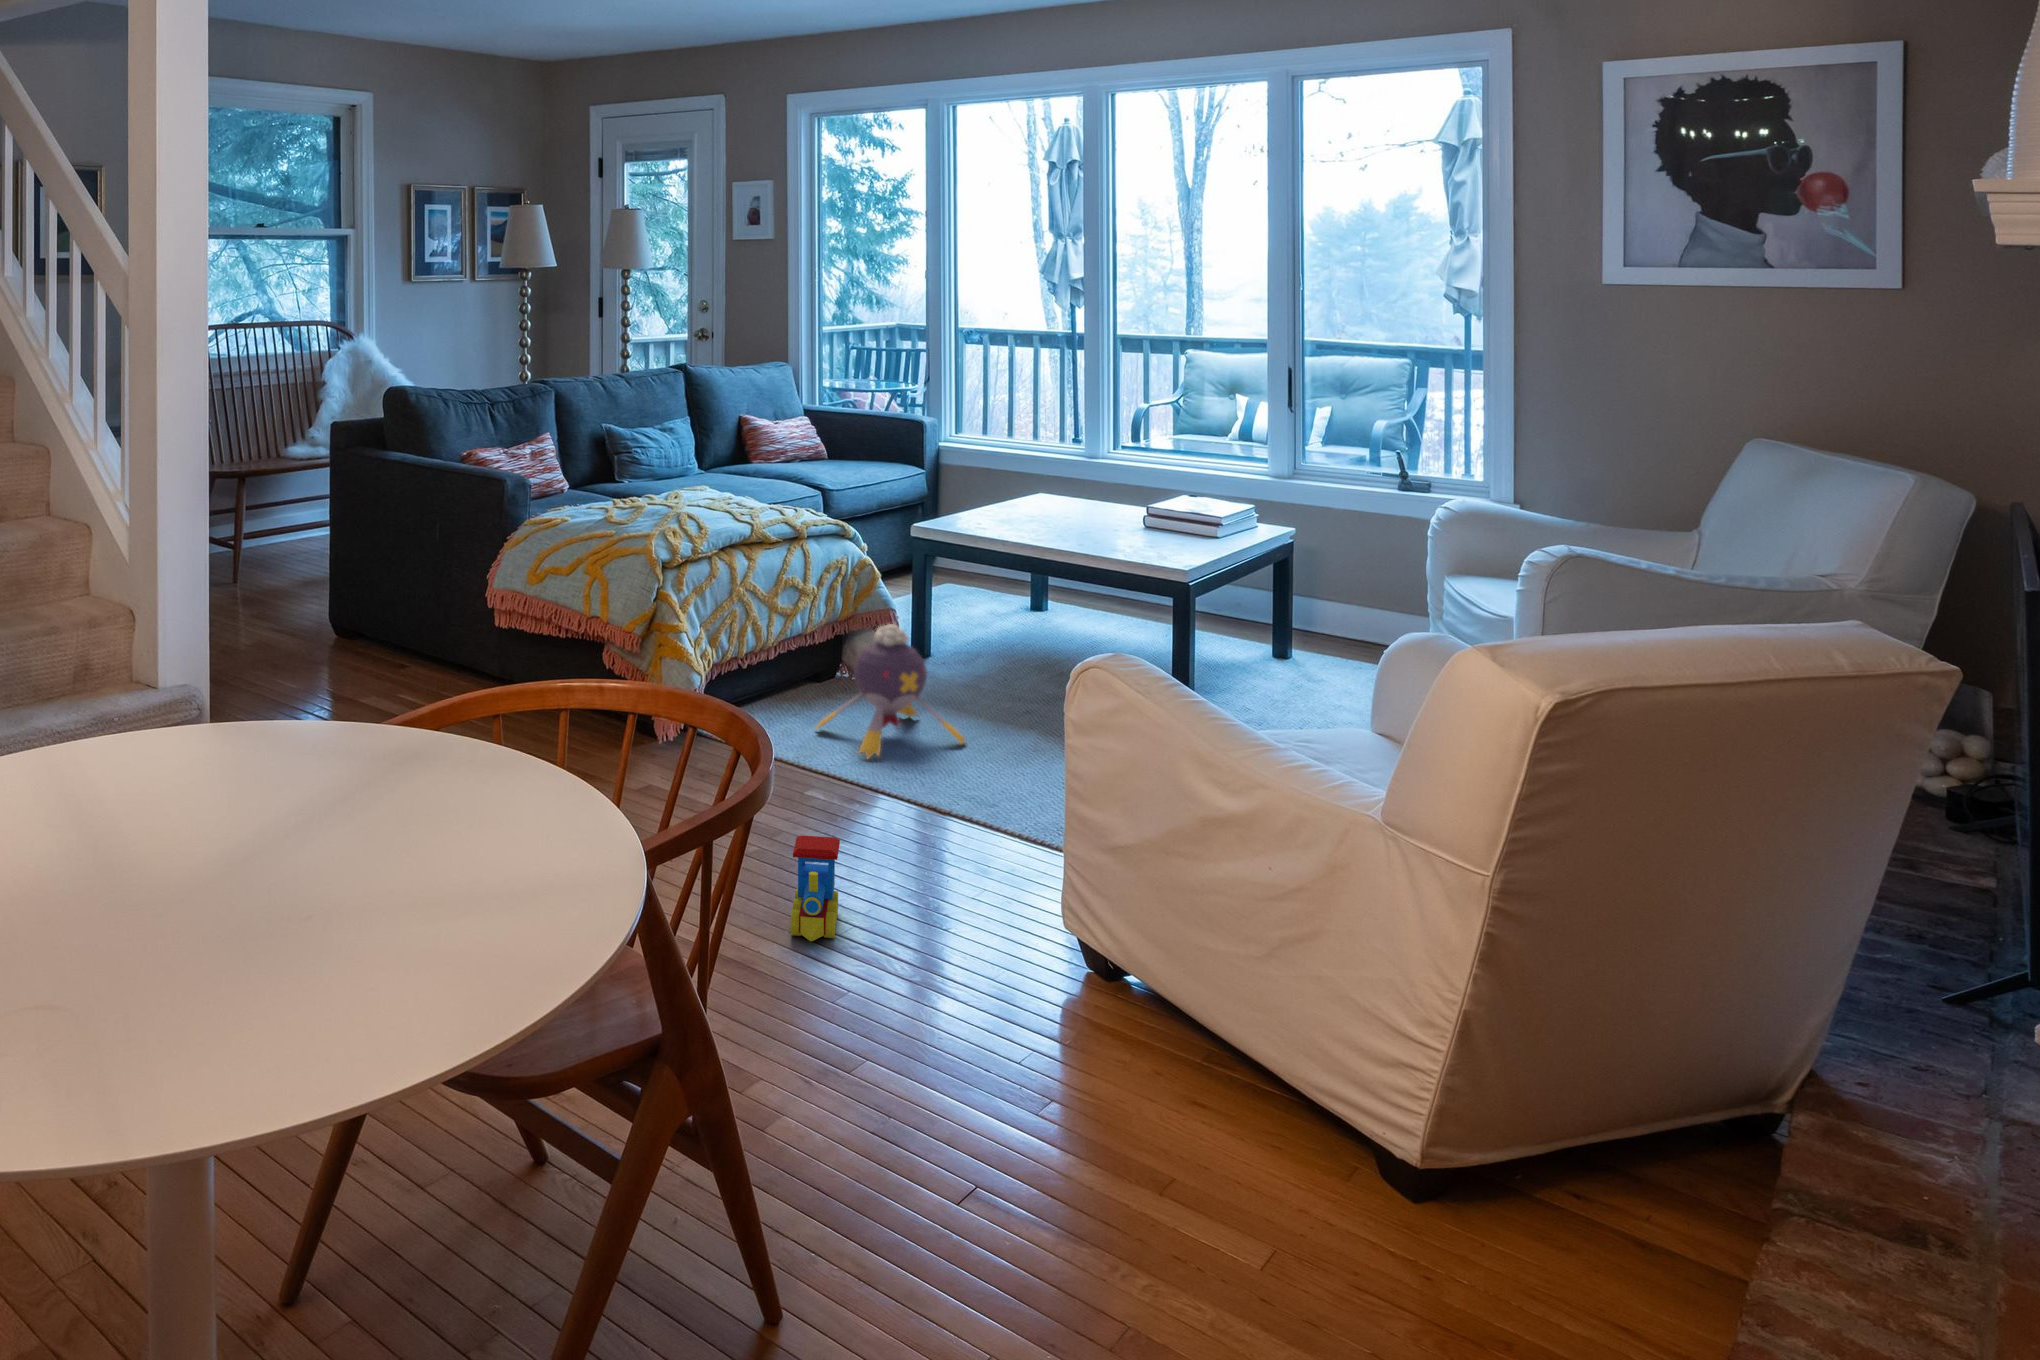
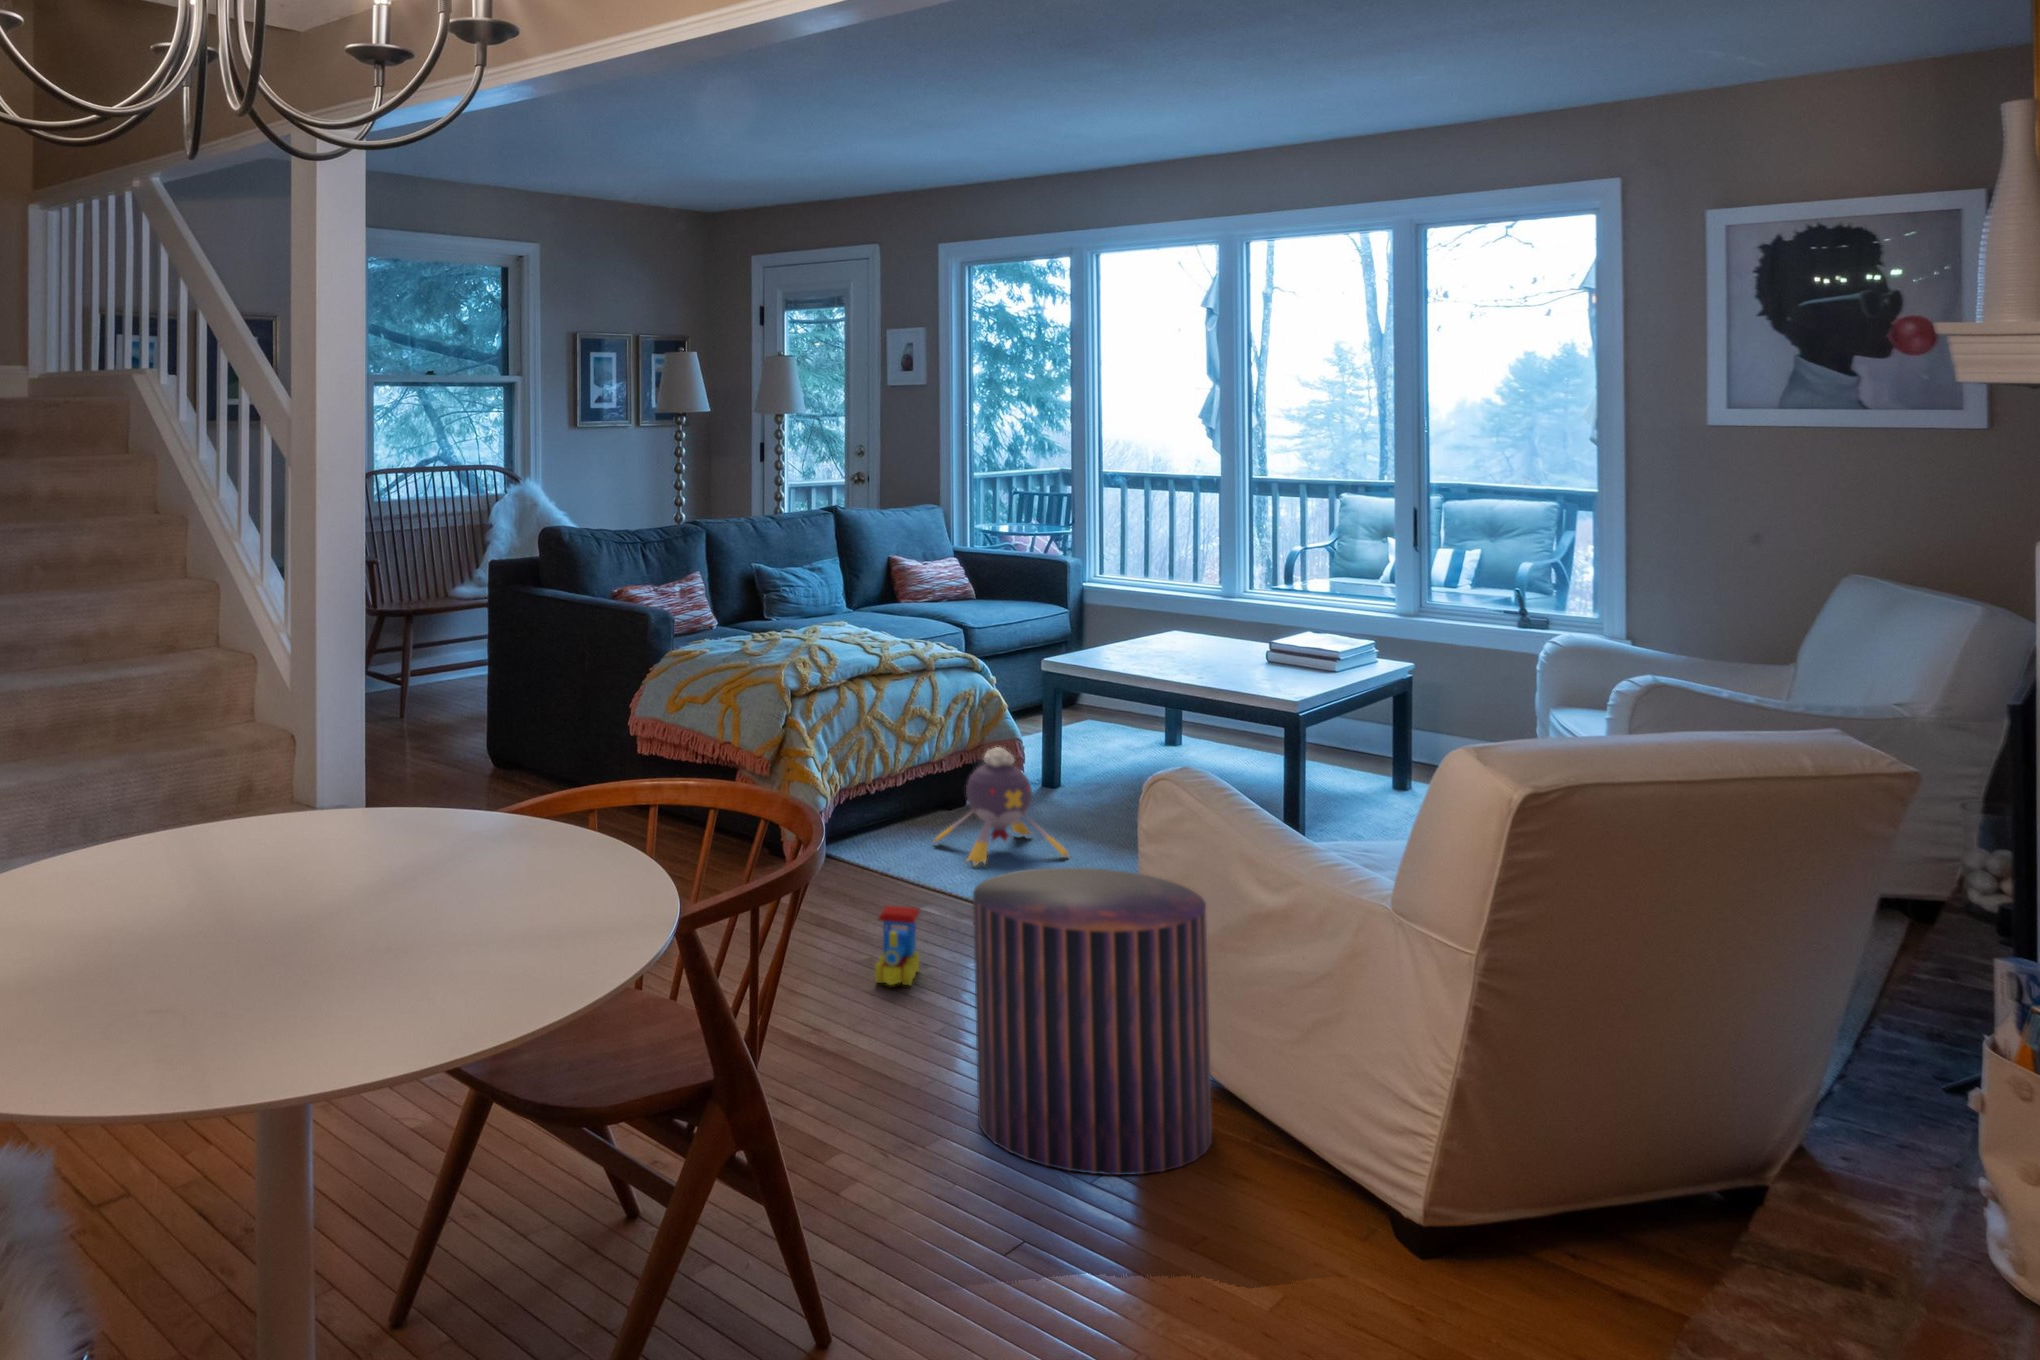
pouf: none [973,820,1301,1280] -> present [973,867,1212,1175]

